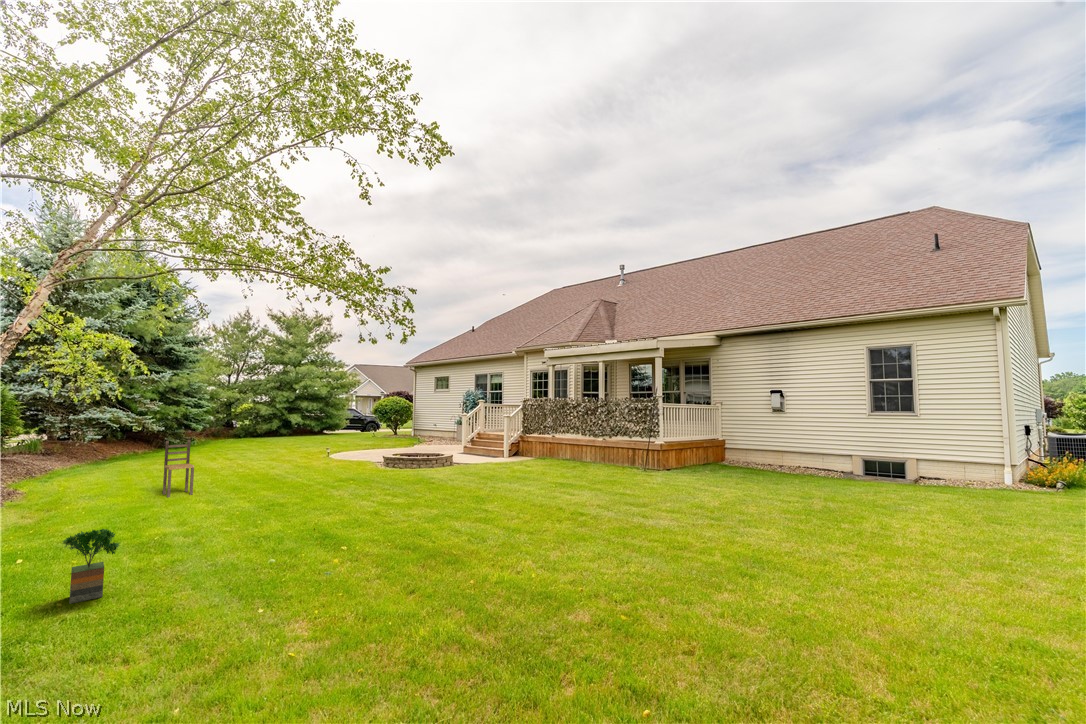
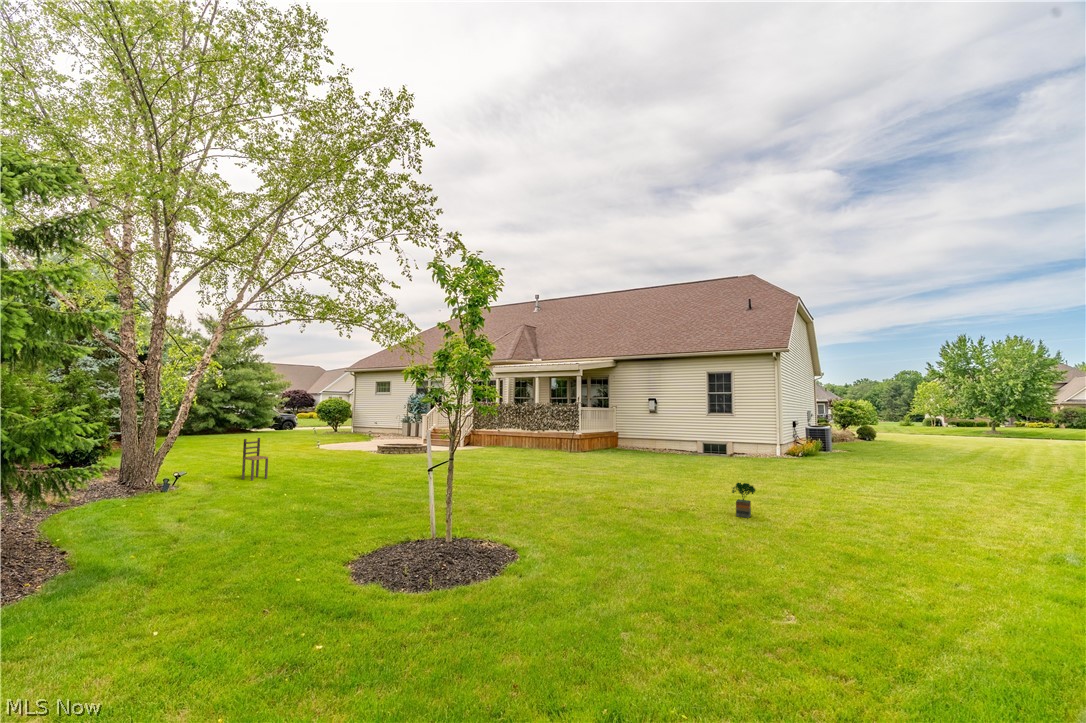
potted tree: present [63,529,119,604] -> present [732,483,755,518]

